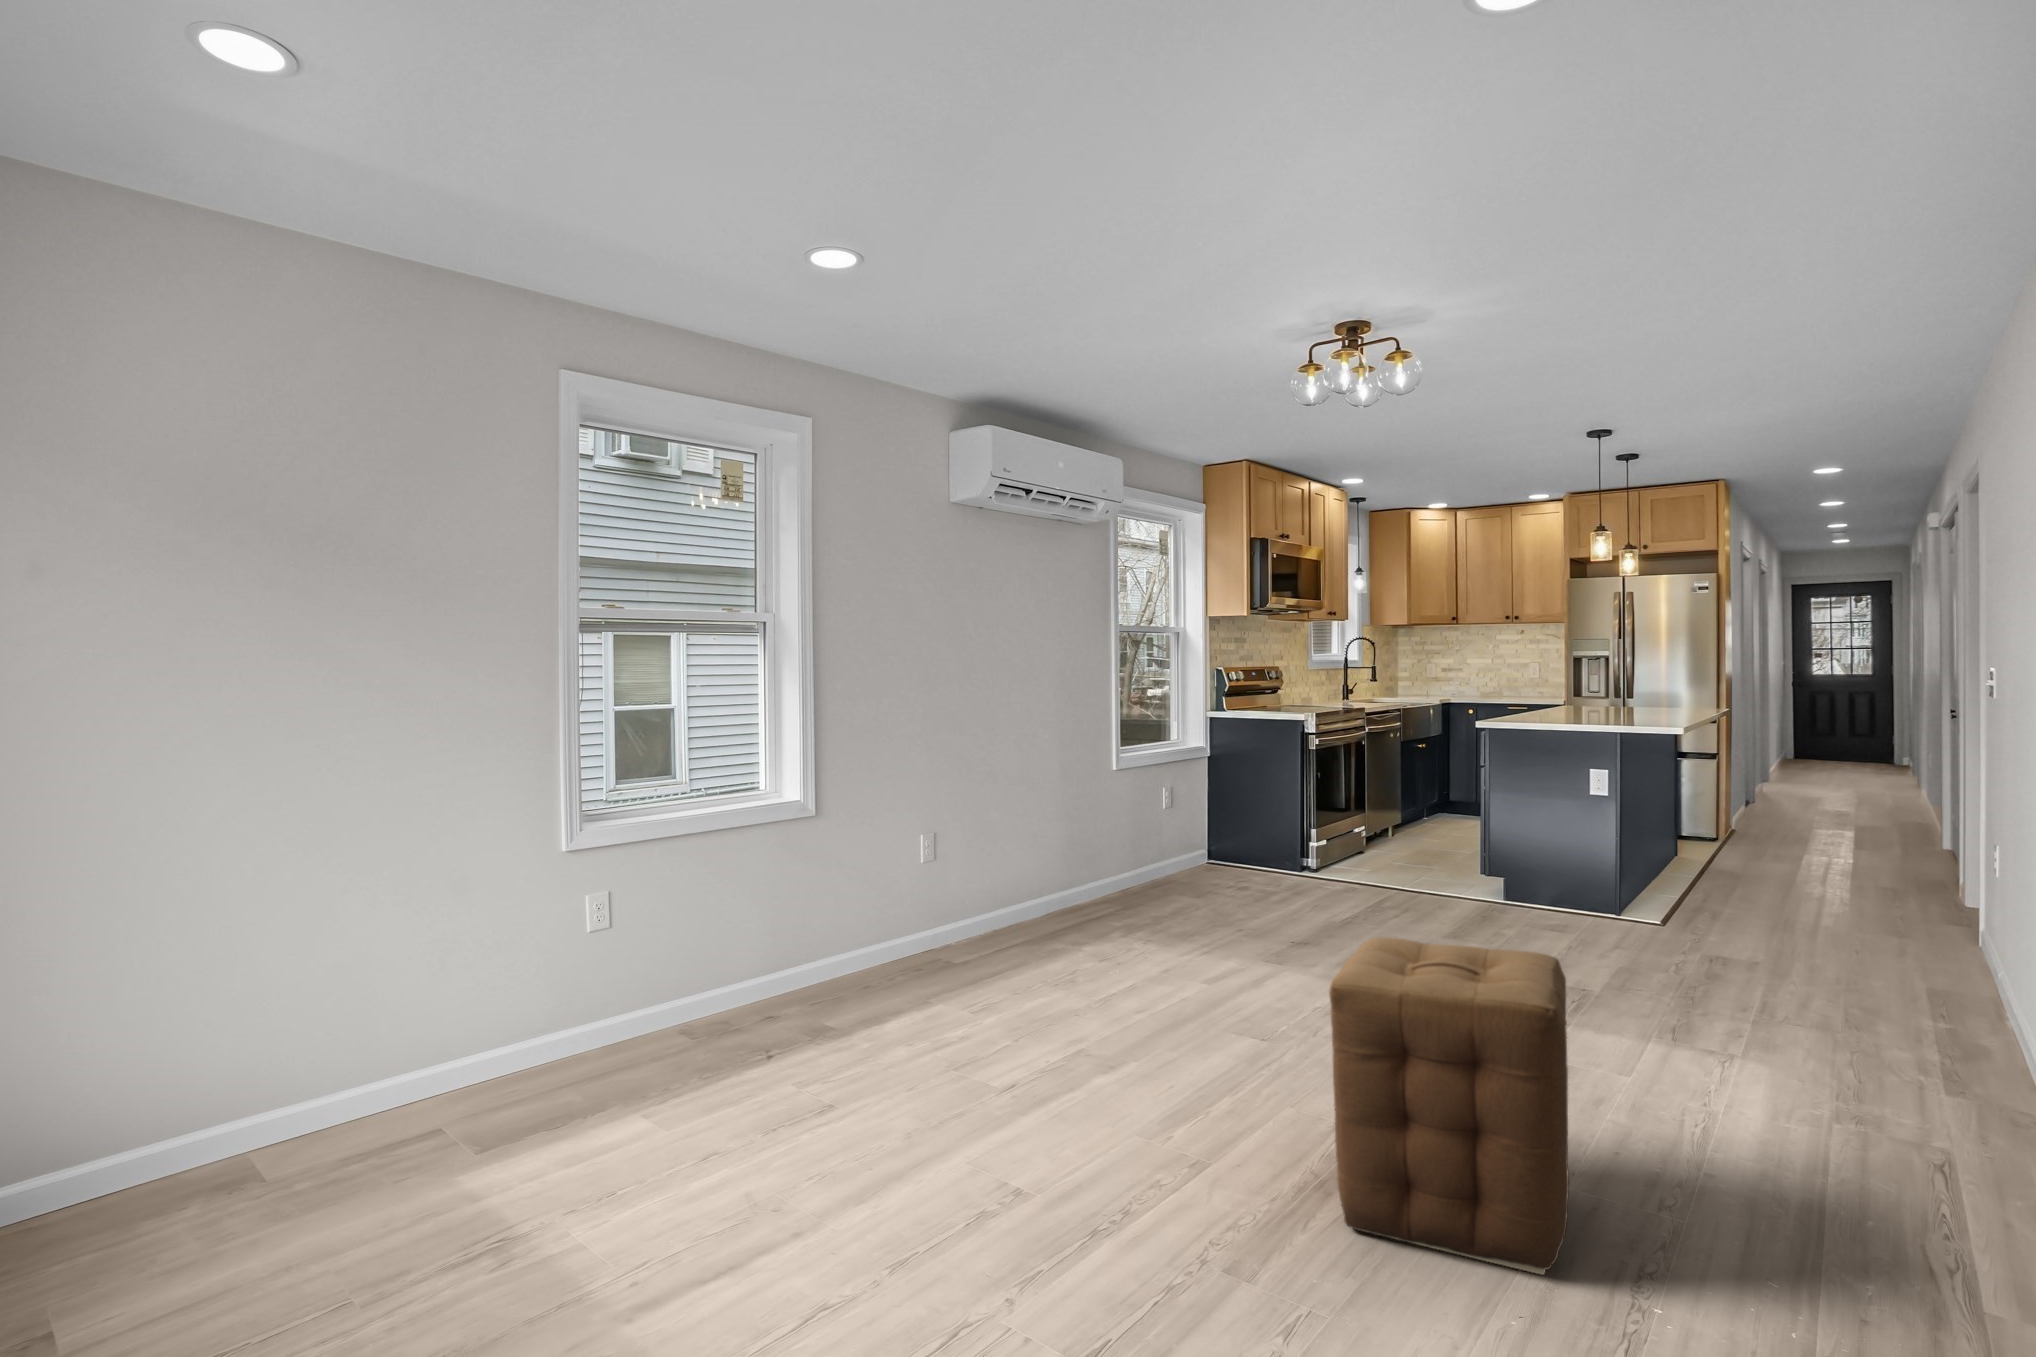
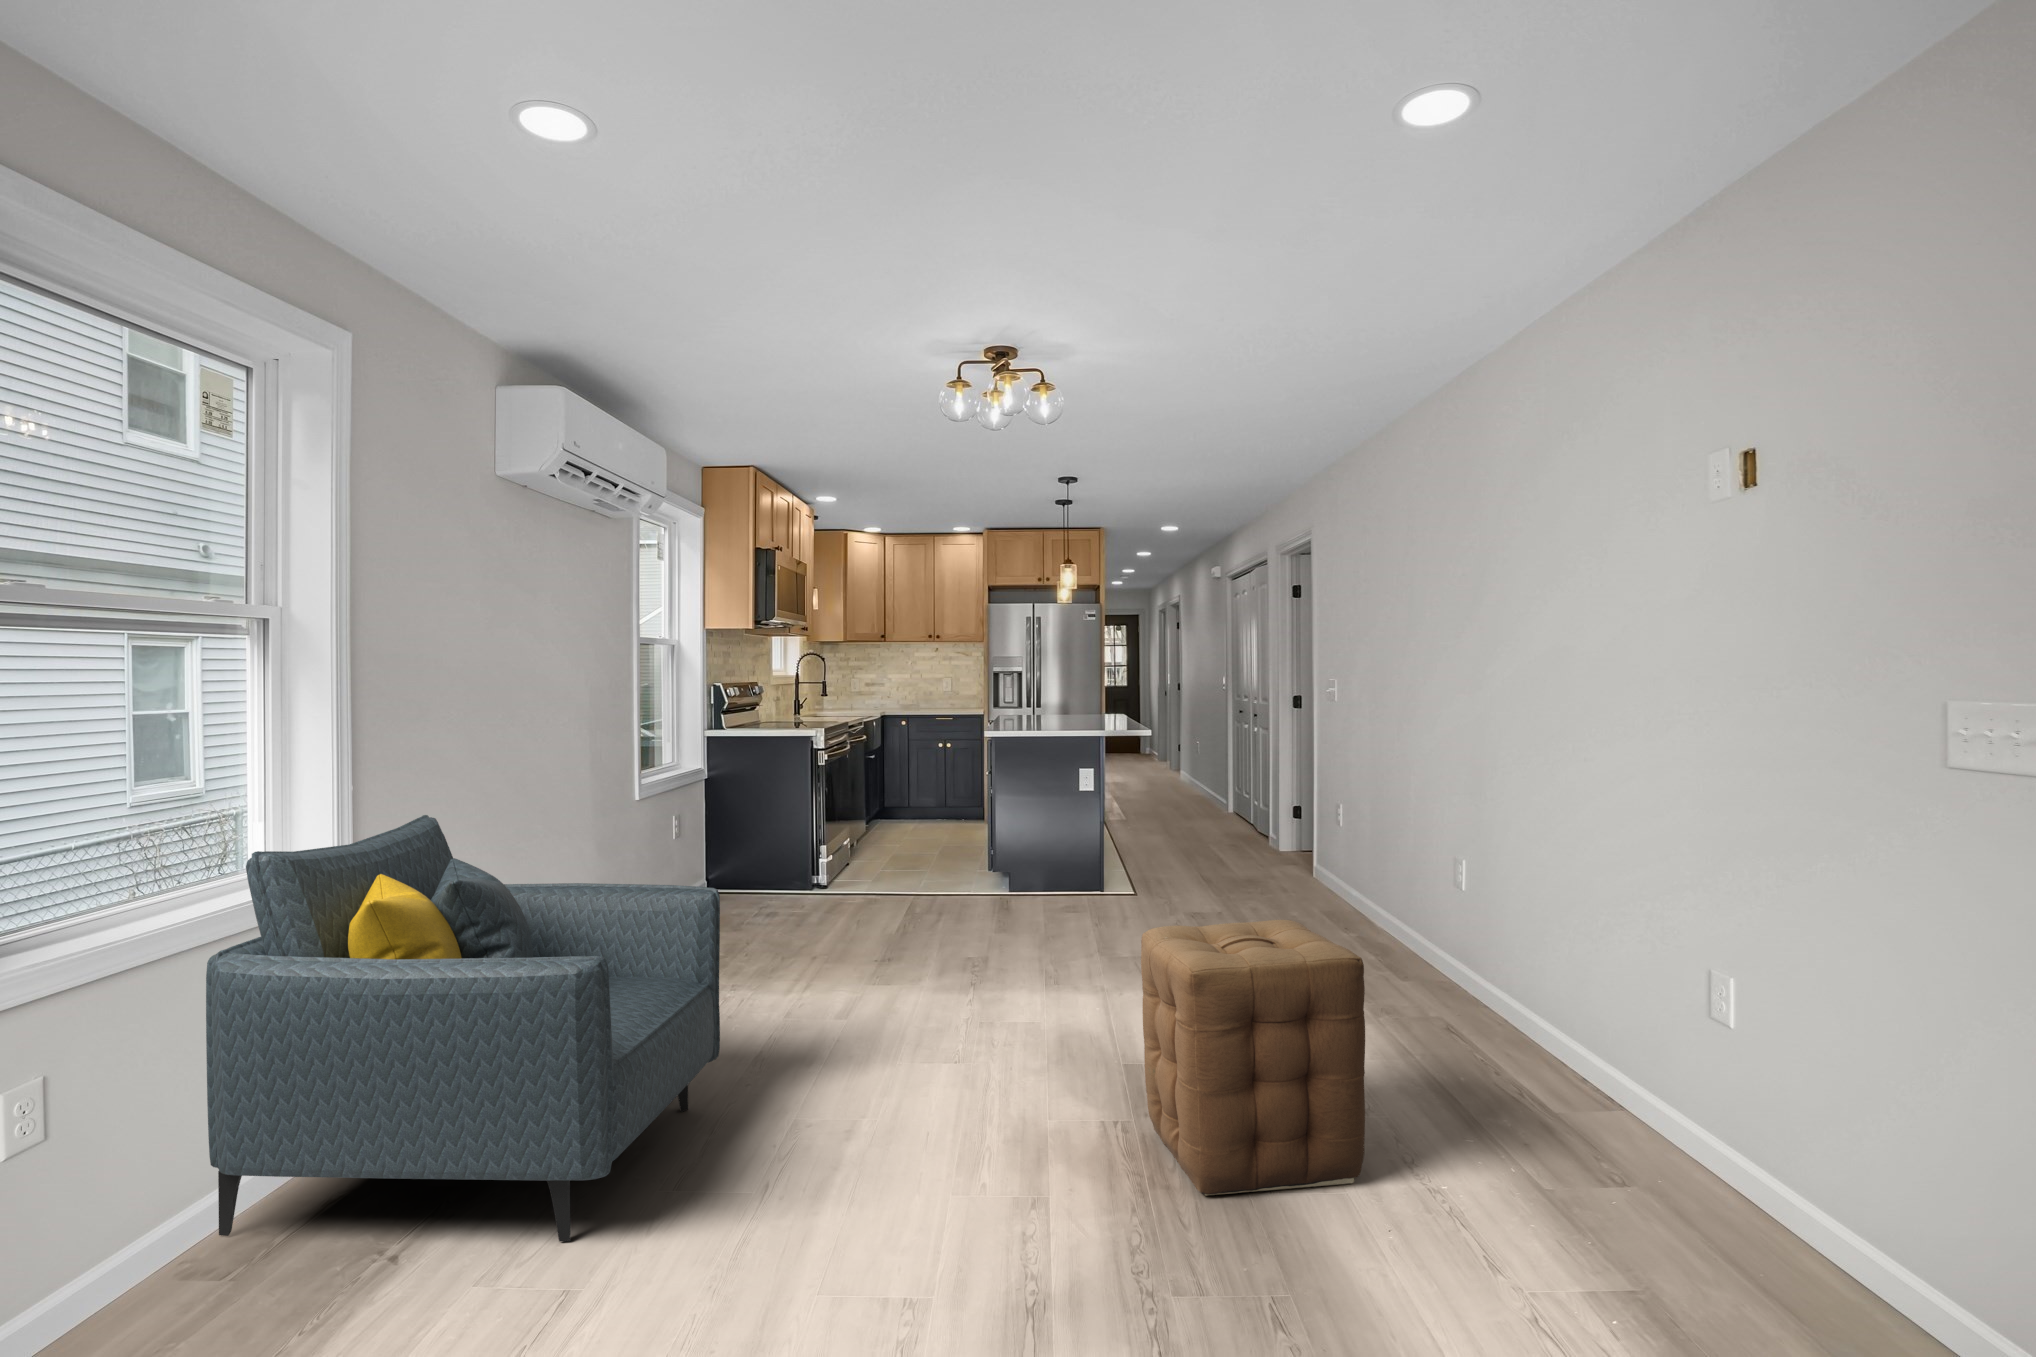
armchair: none [675,768,1034,1098] -> present [206,815,720,1242]

